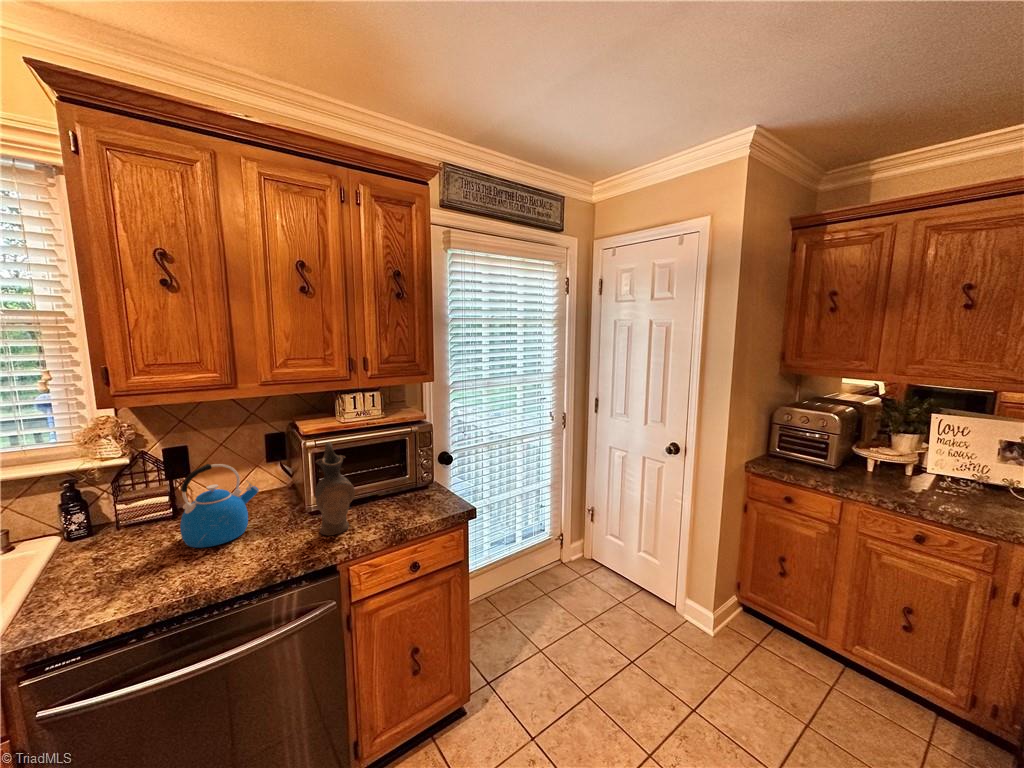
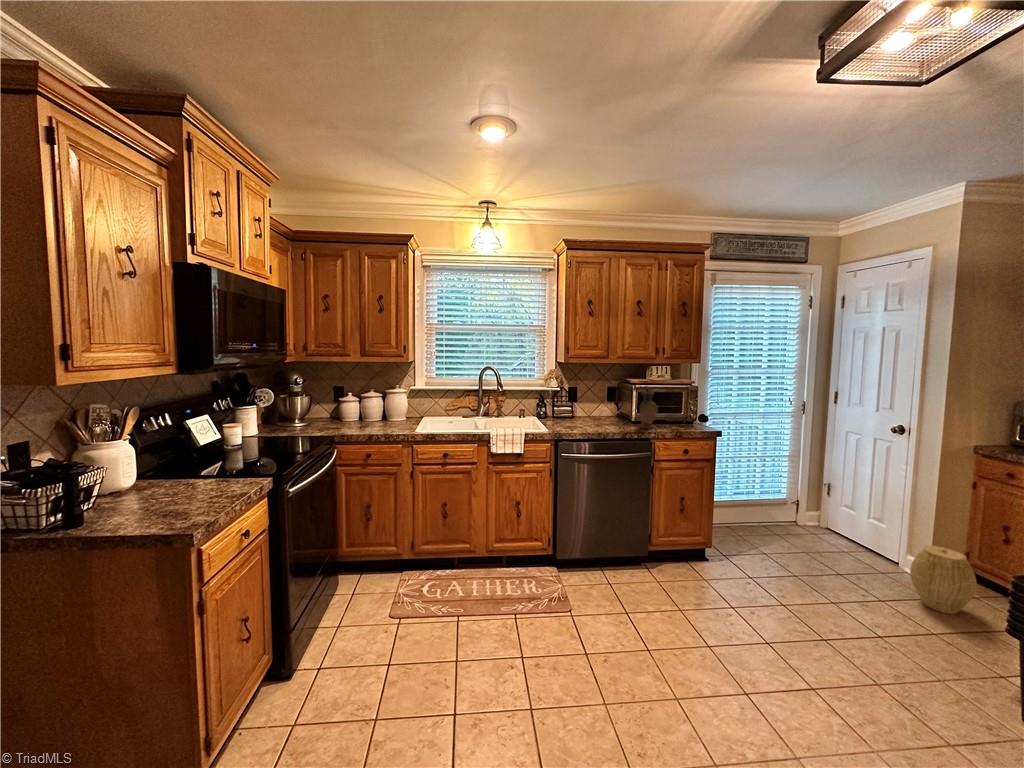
kettle: present [180,464,259,548] -> none [582,391,611,425]
woven basket: none [716,615,789,712] -> present [910,546,977,614]

